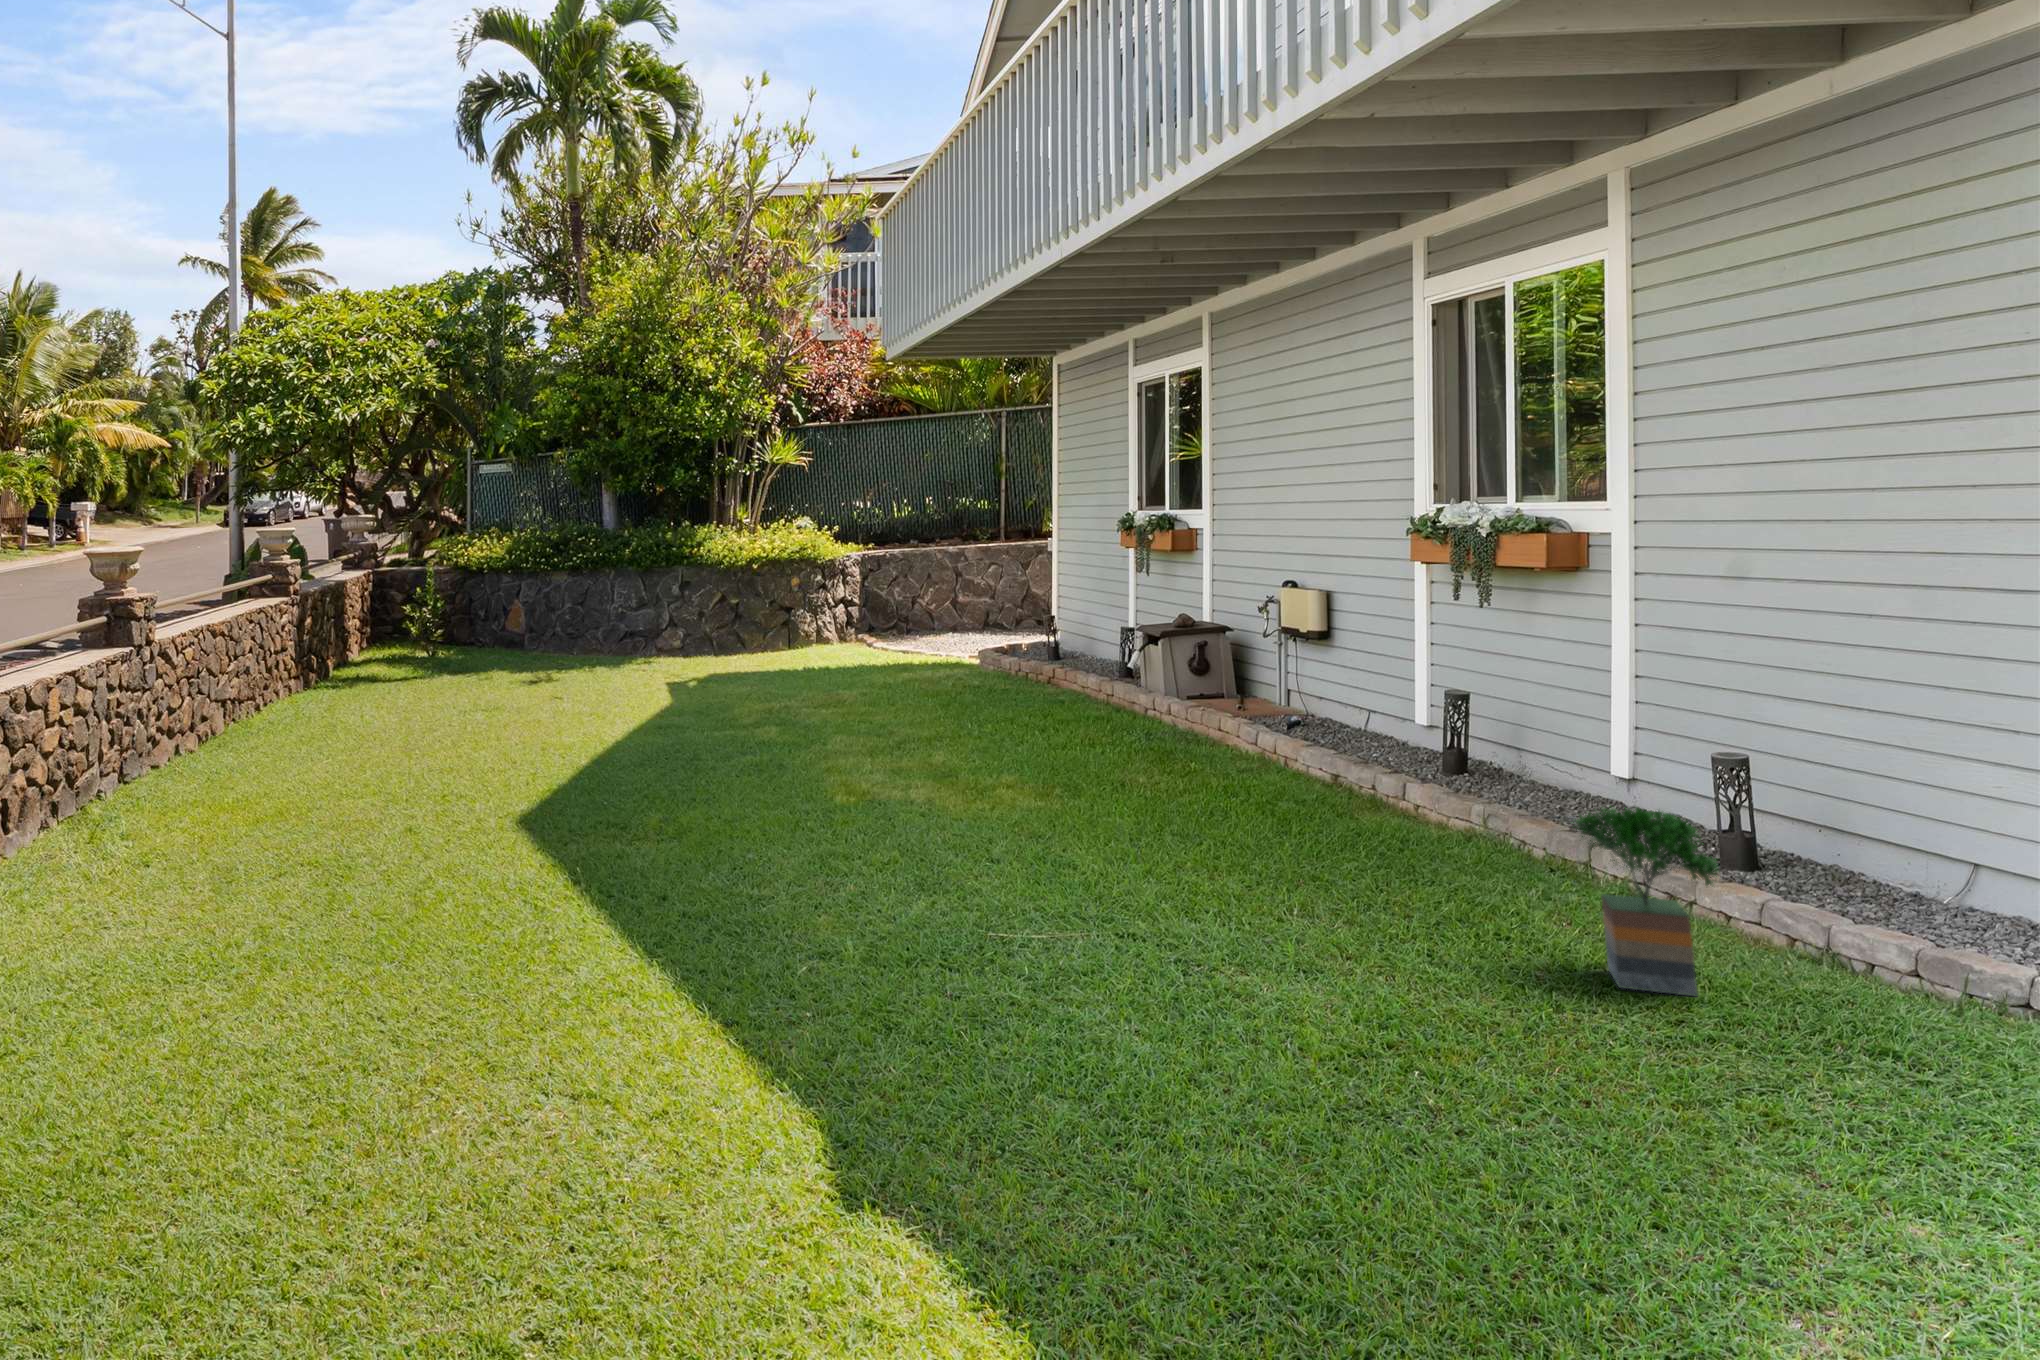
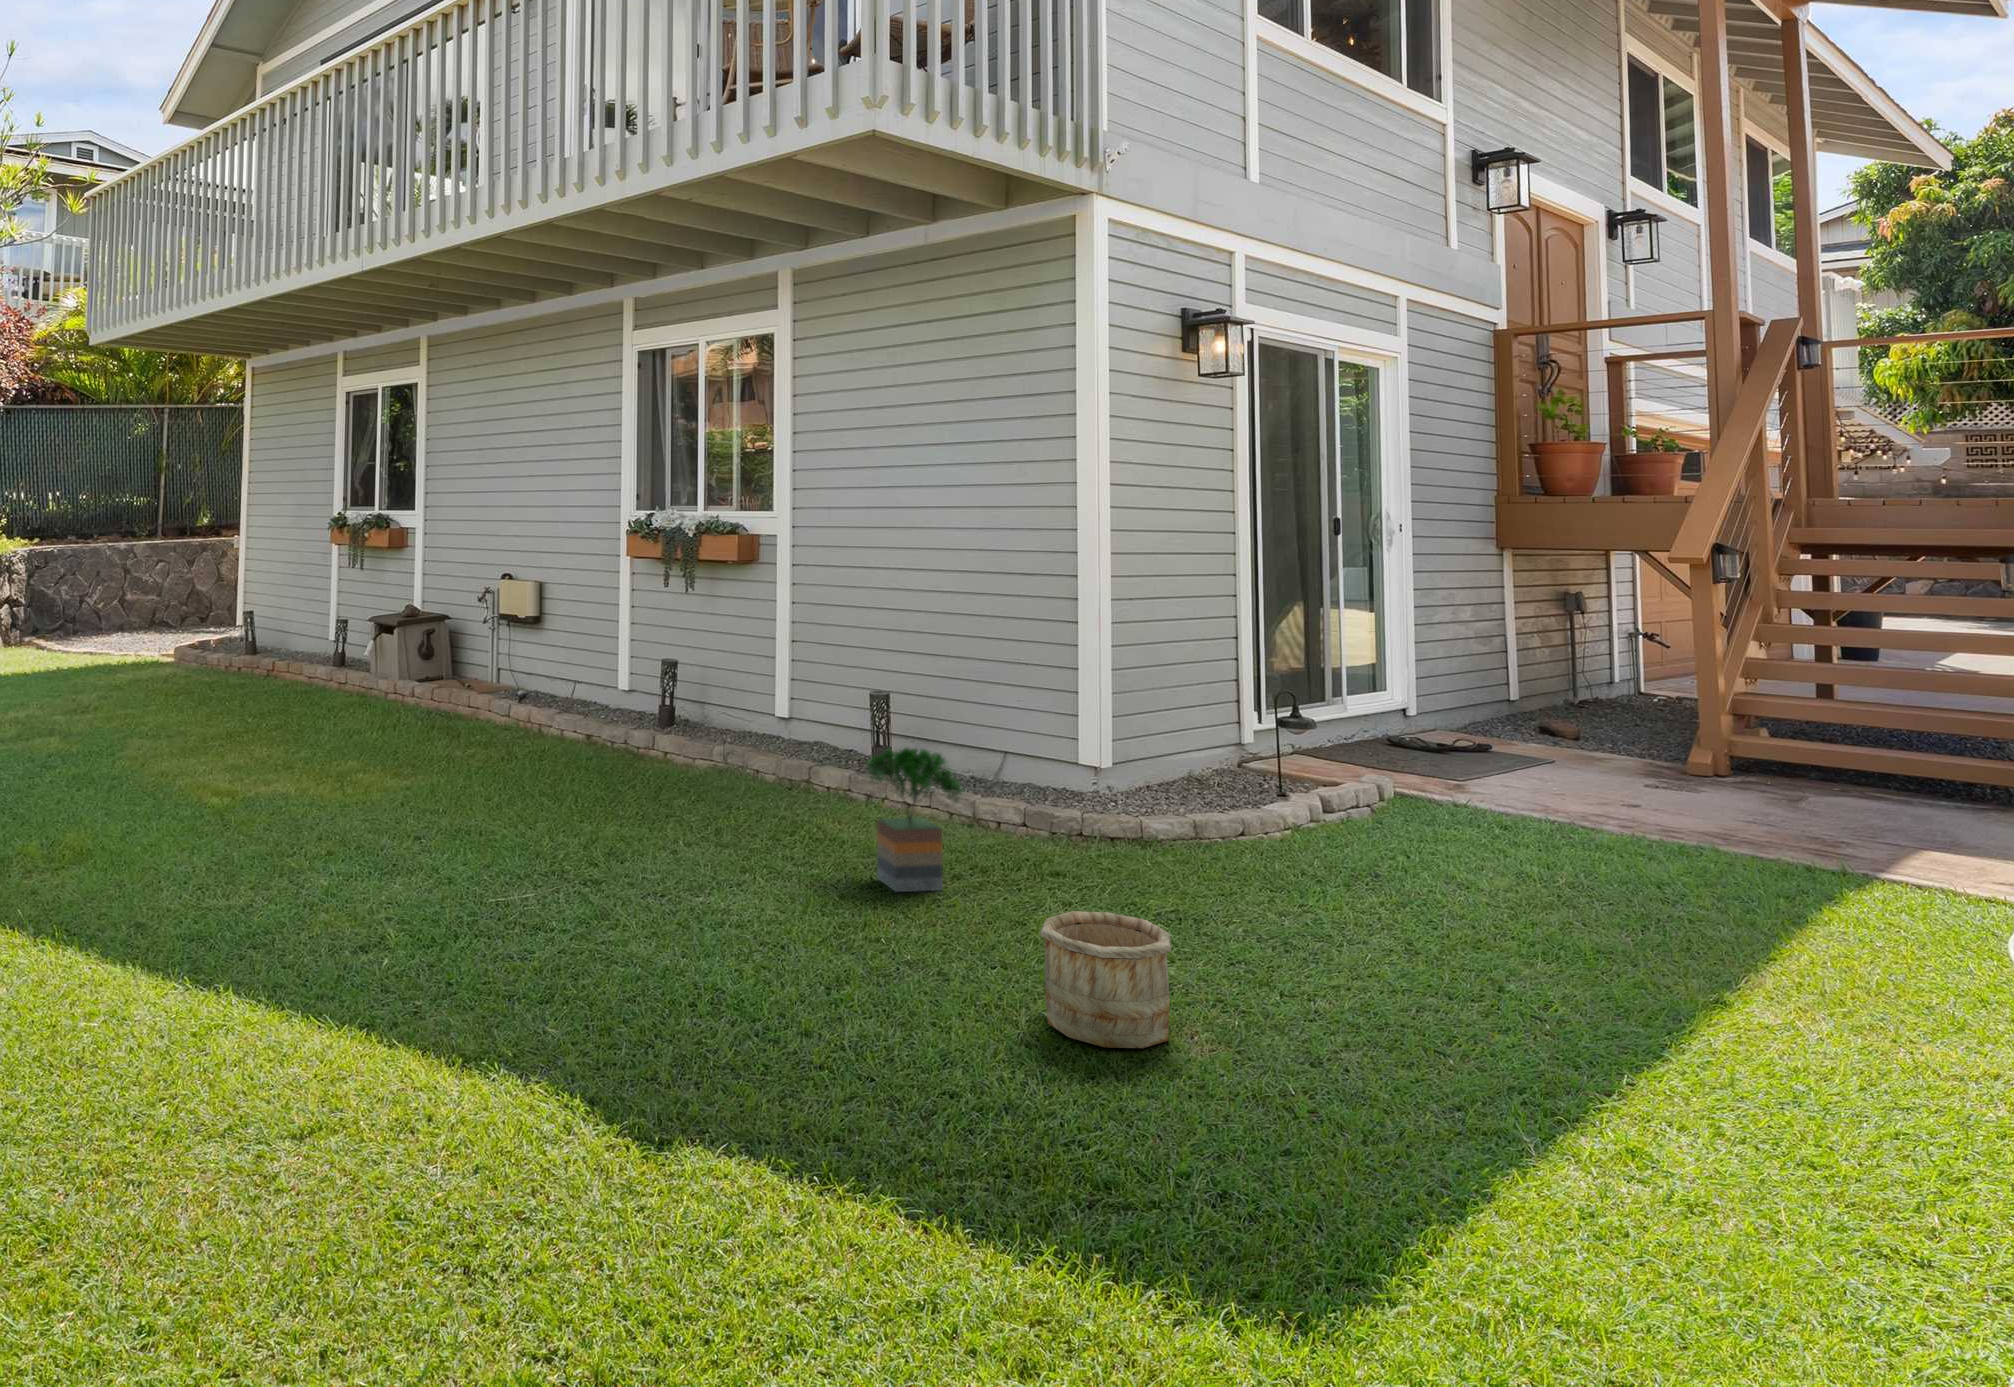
wooden bucket: none [1671,1036,1897,1231] -> present [1040,911,1171,1048]

